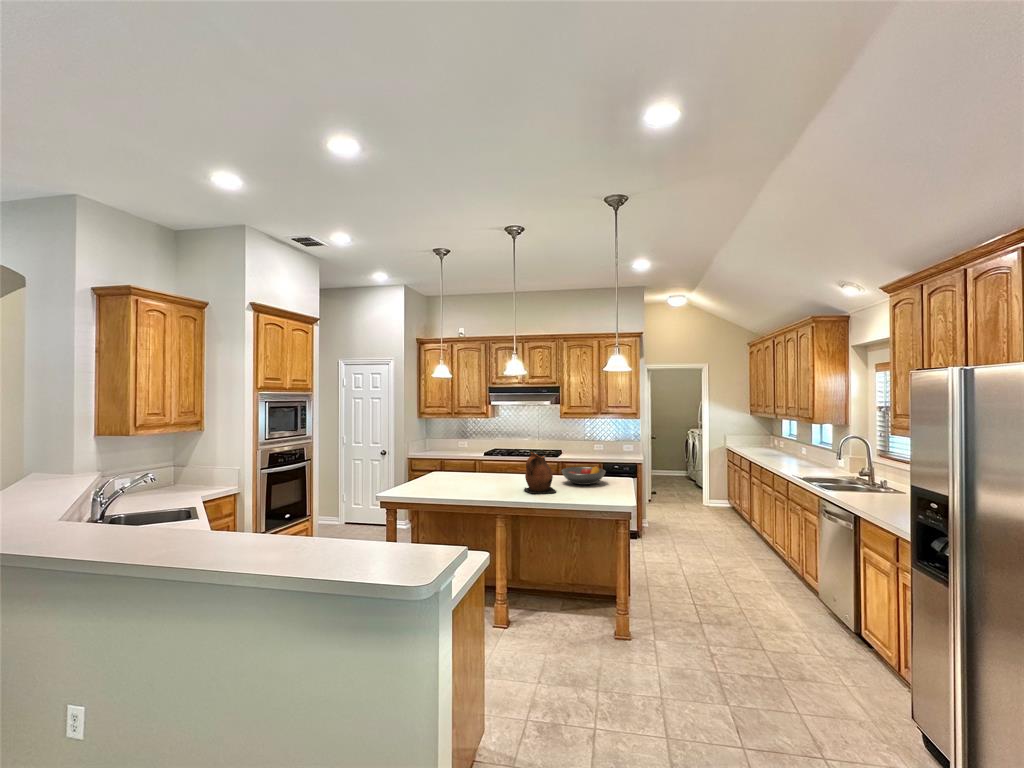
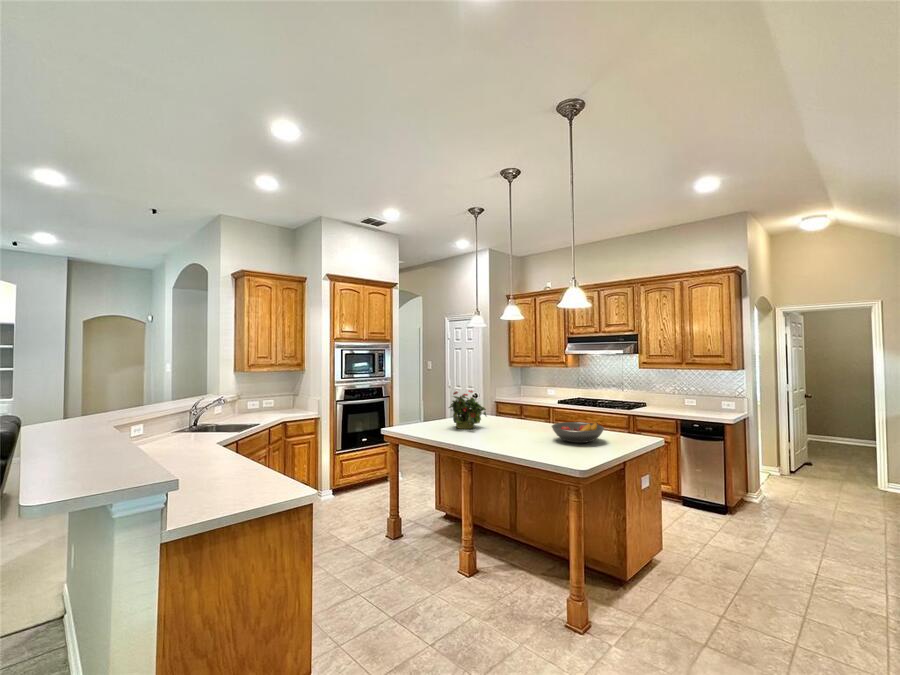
potted plant: none [447,444,486,485] -> present [449,391,486,429]
ceramic pitcher: present [524,453,556,493] -> none [494,401,532,447]

